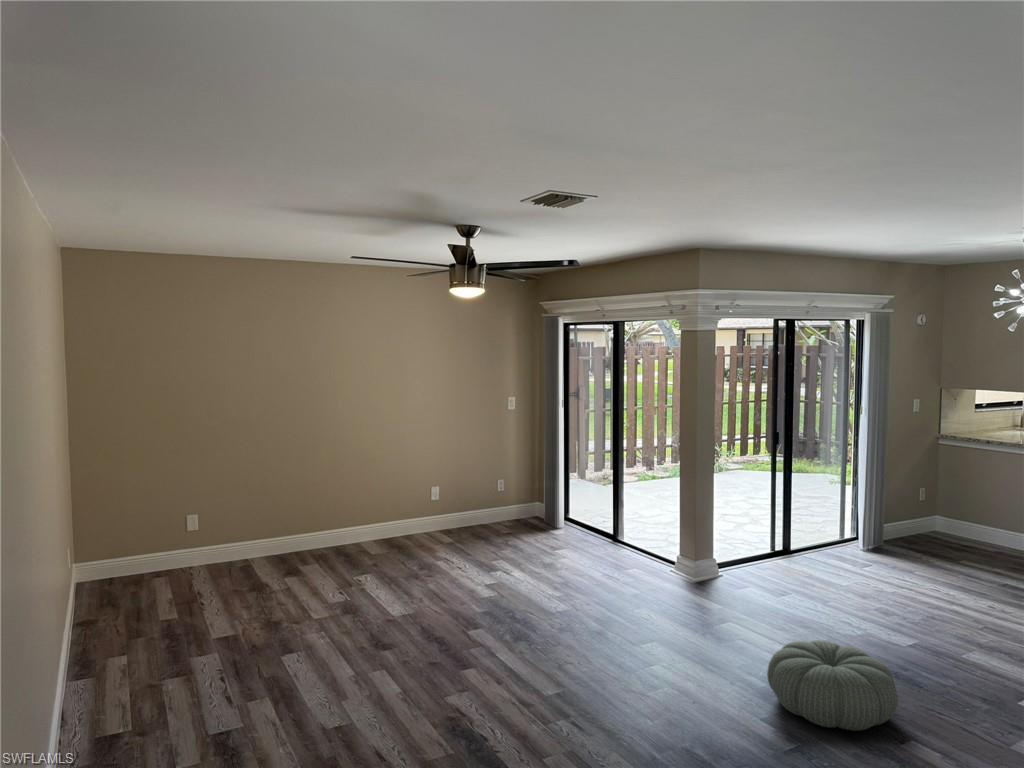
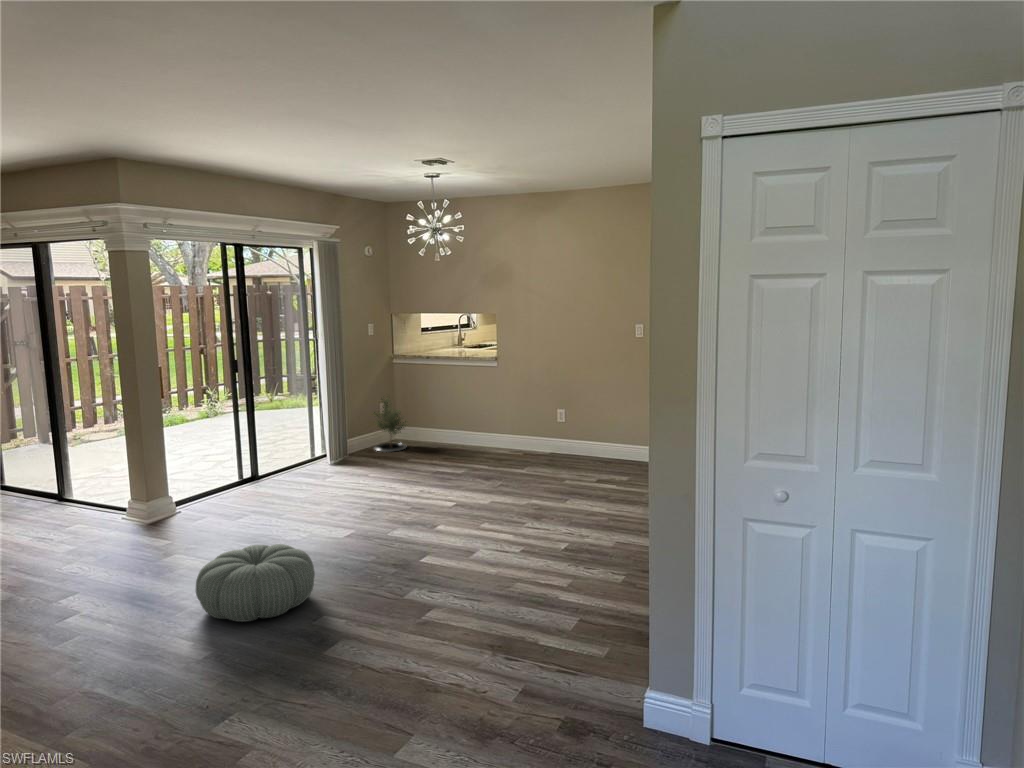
potted tree: none [910,478,960,546] -> present [373,399,406,452]

